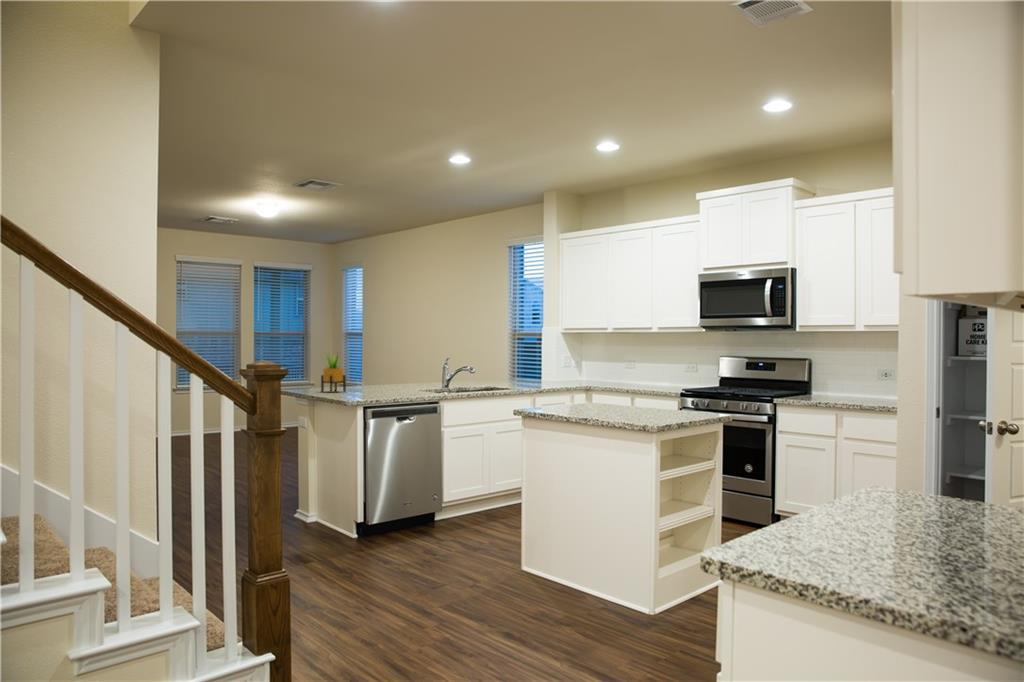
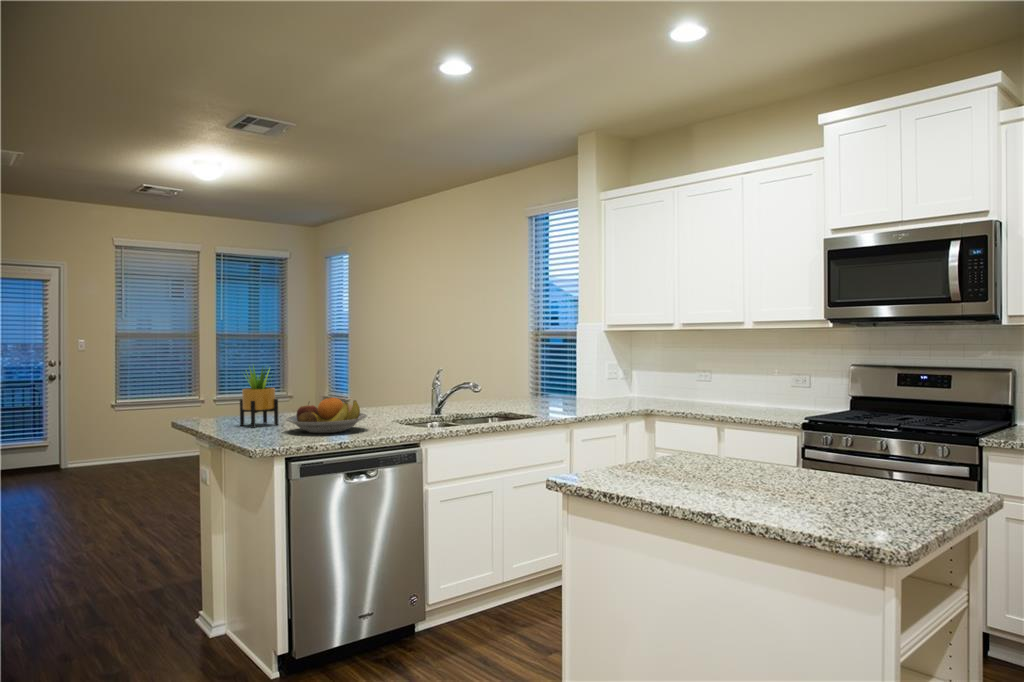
fruit bowl: none [355,373,405,395] -> present [286,398,367,433]

